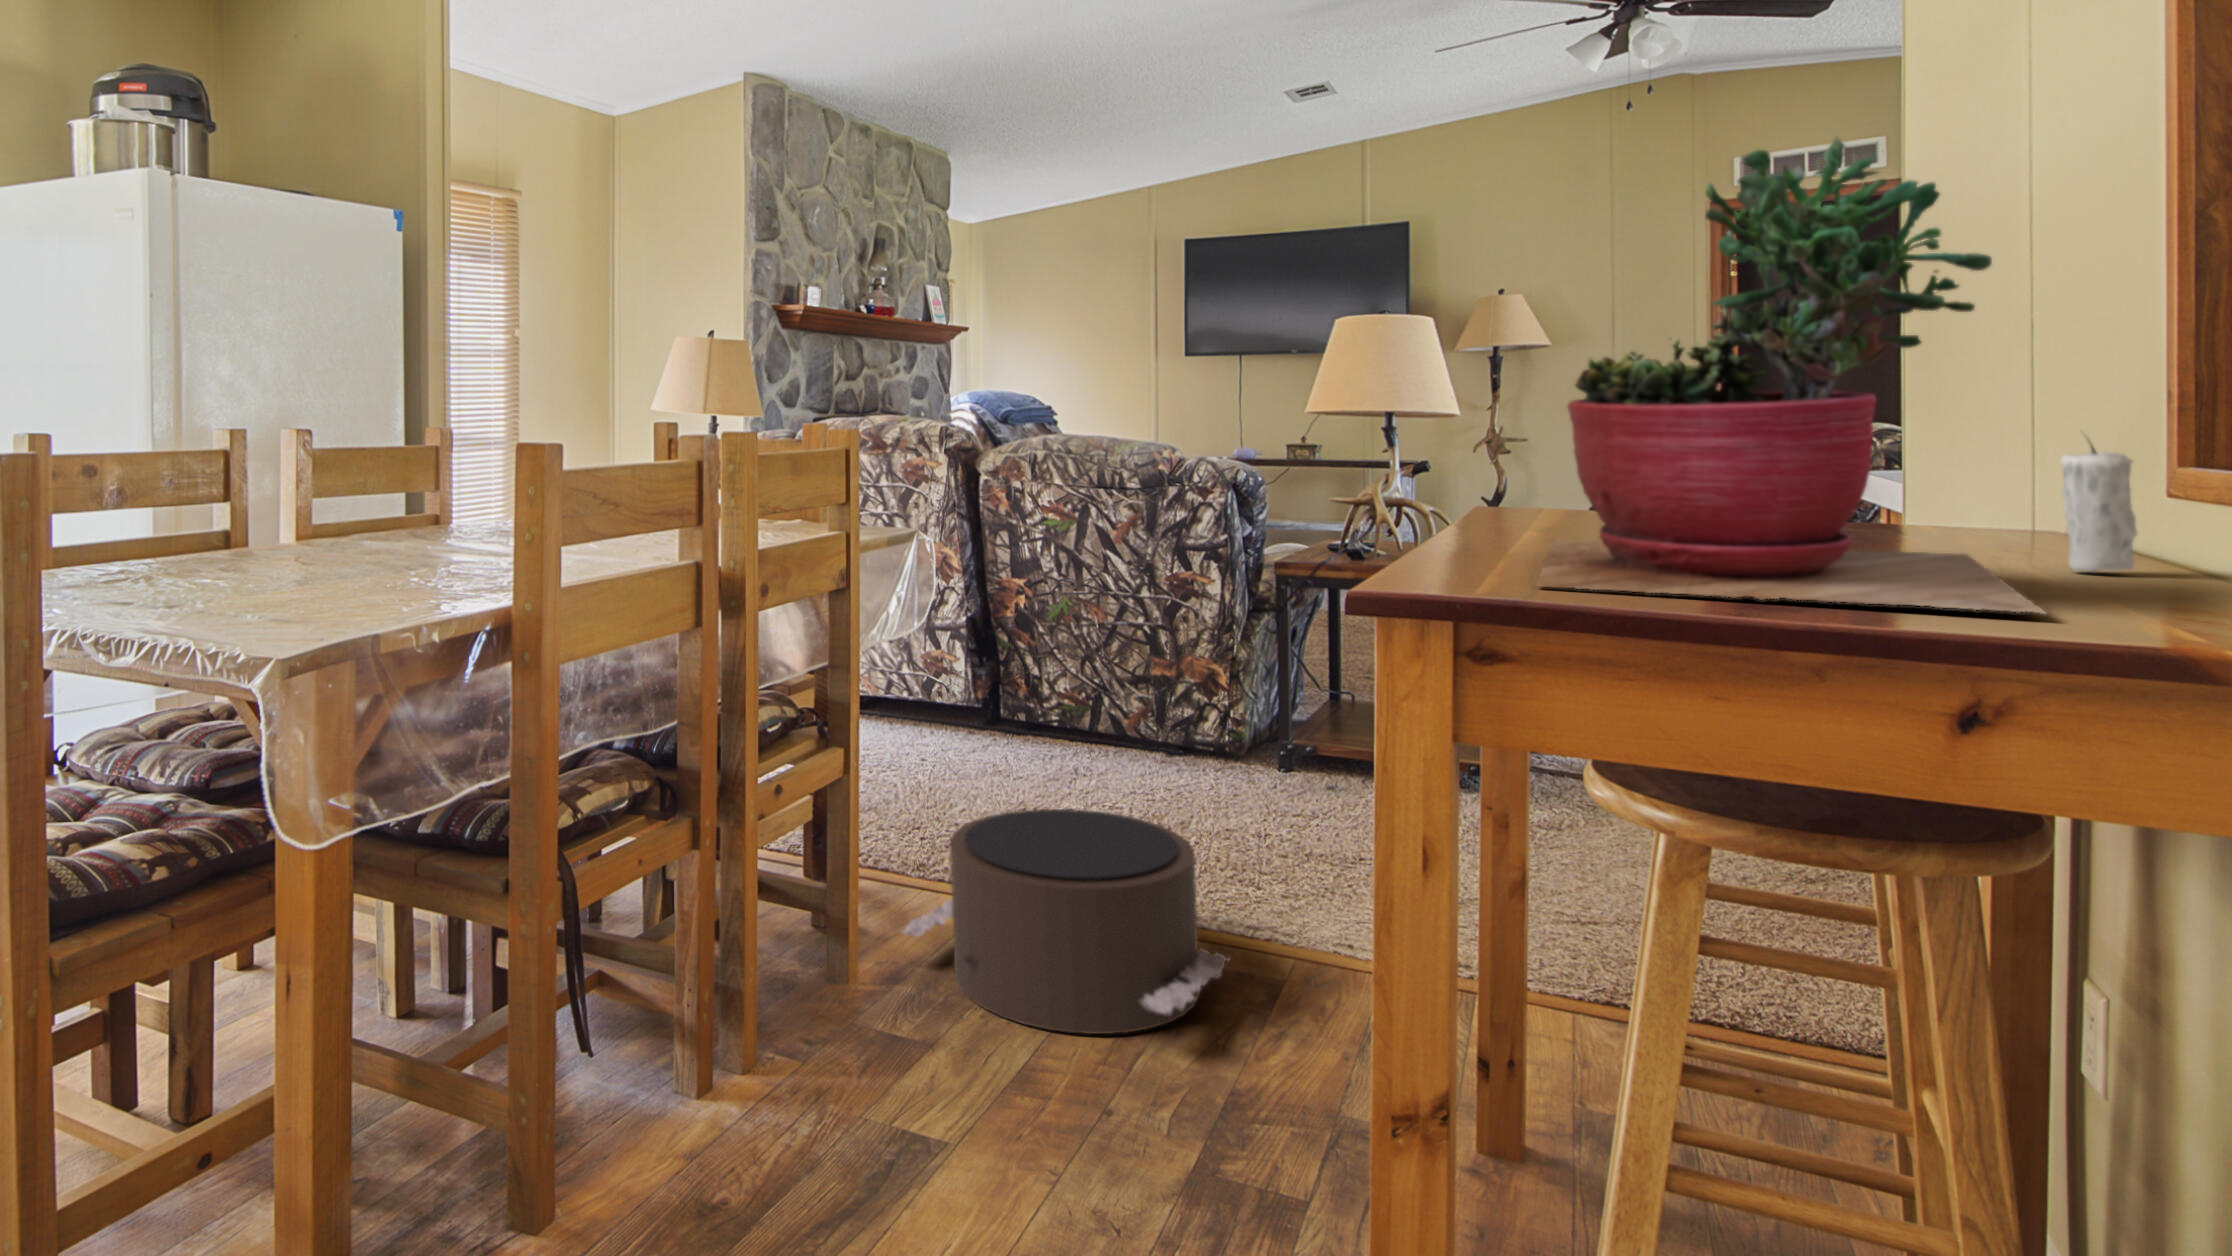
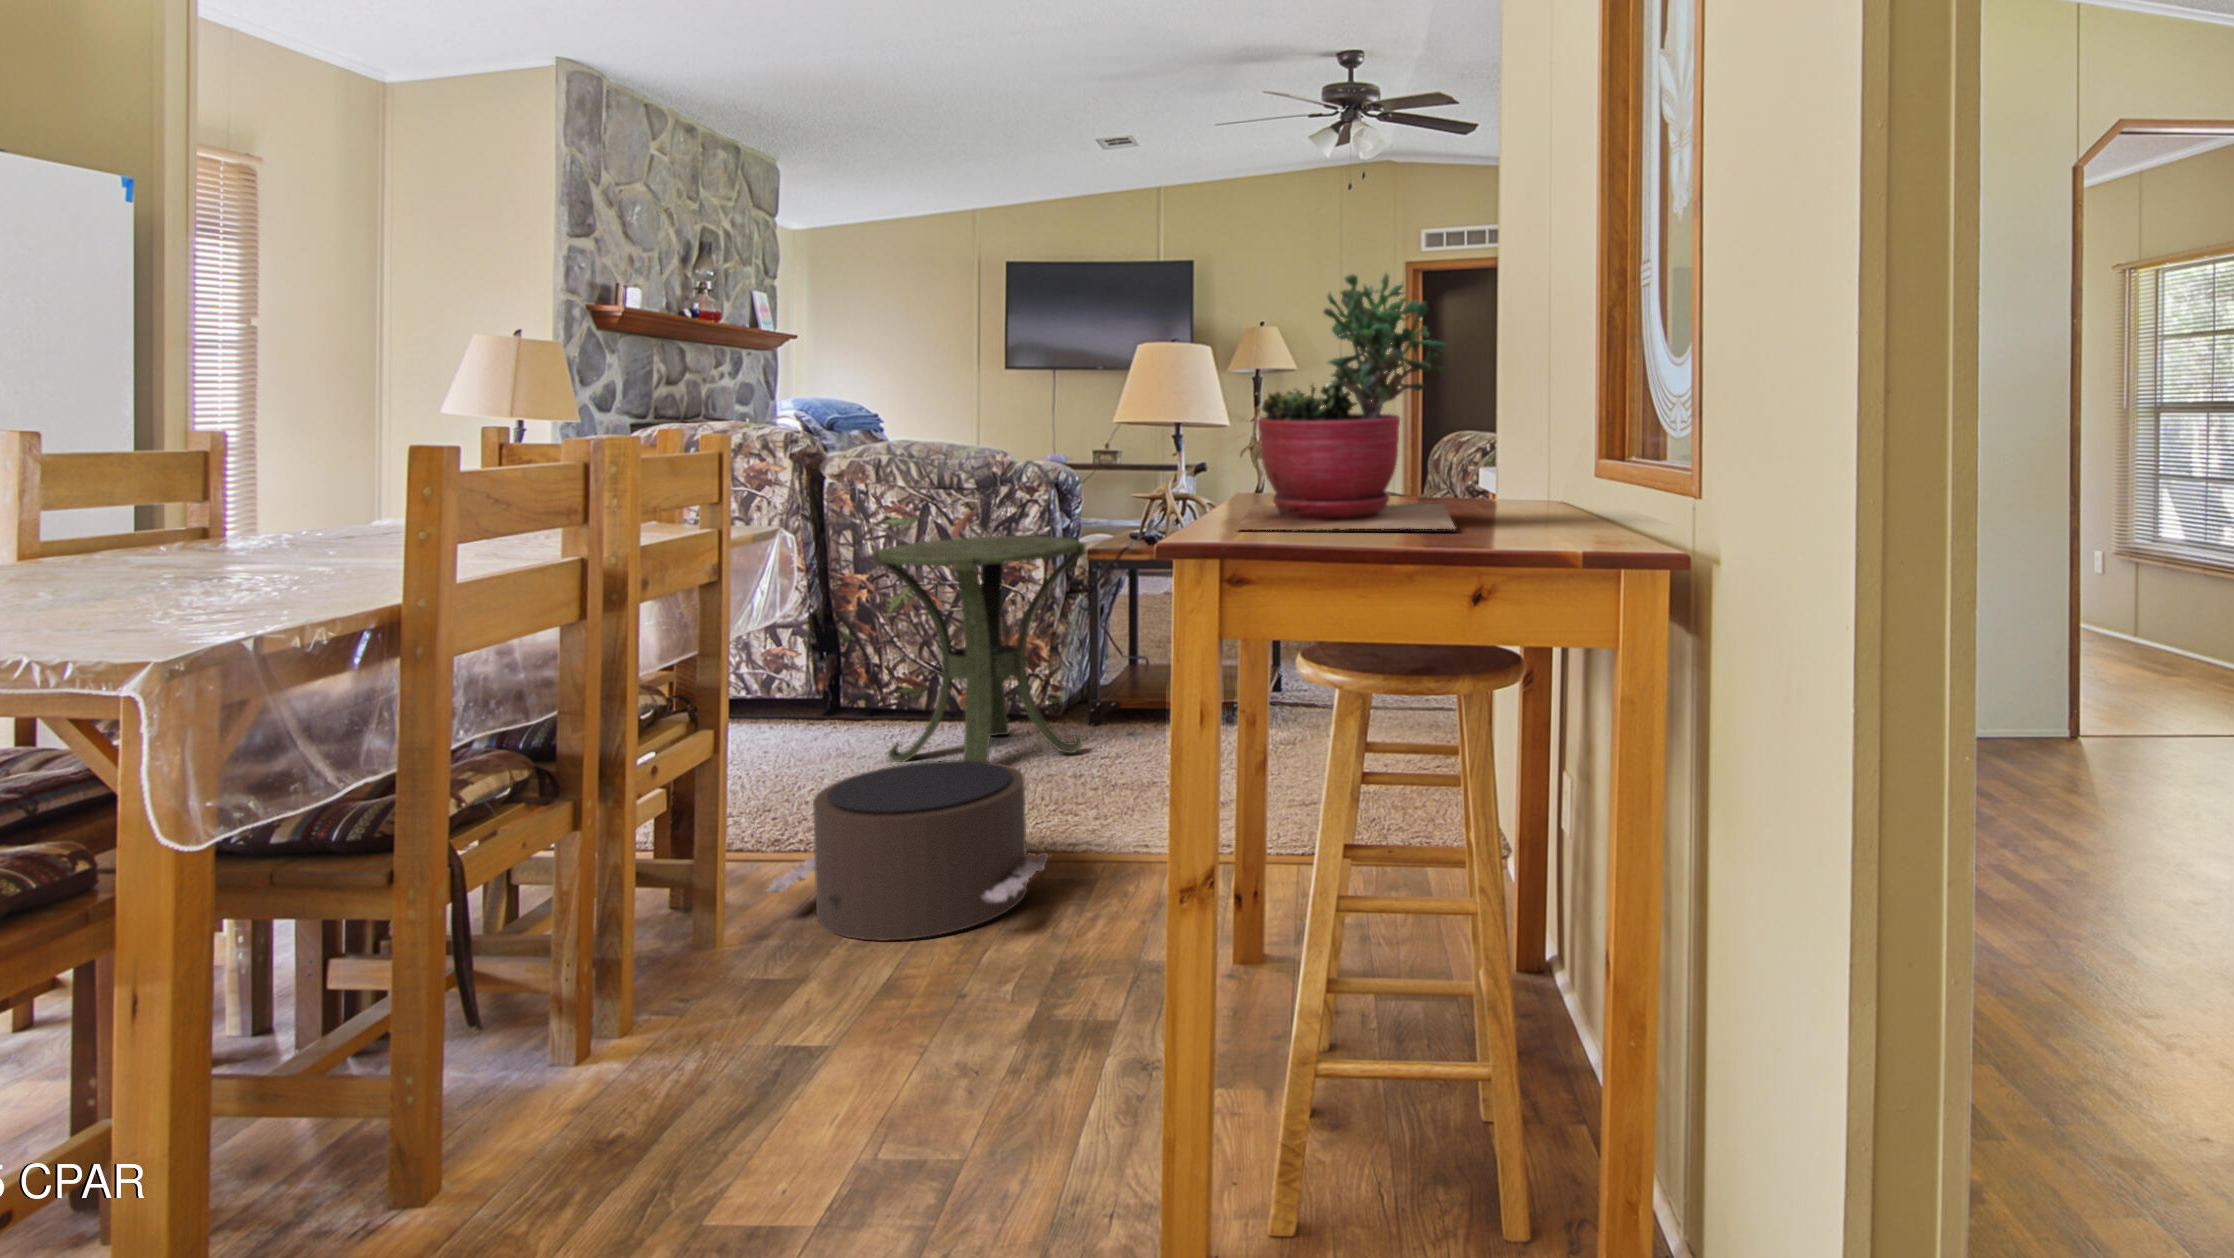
candle: present [2060,443,2137,571] -> none [1489,435,1517,512]
side table: none [1028,544,1271,827] -> present [875,536,1086,762]

